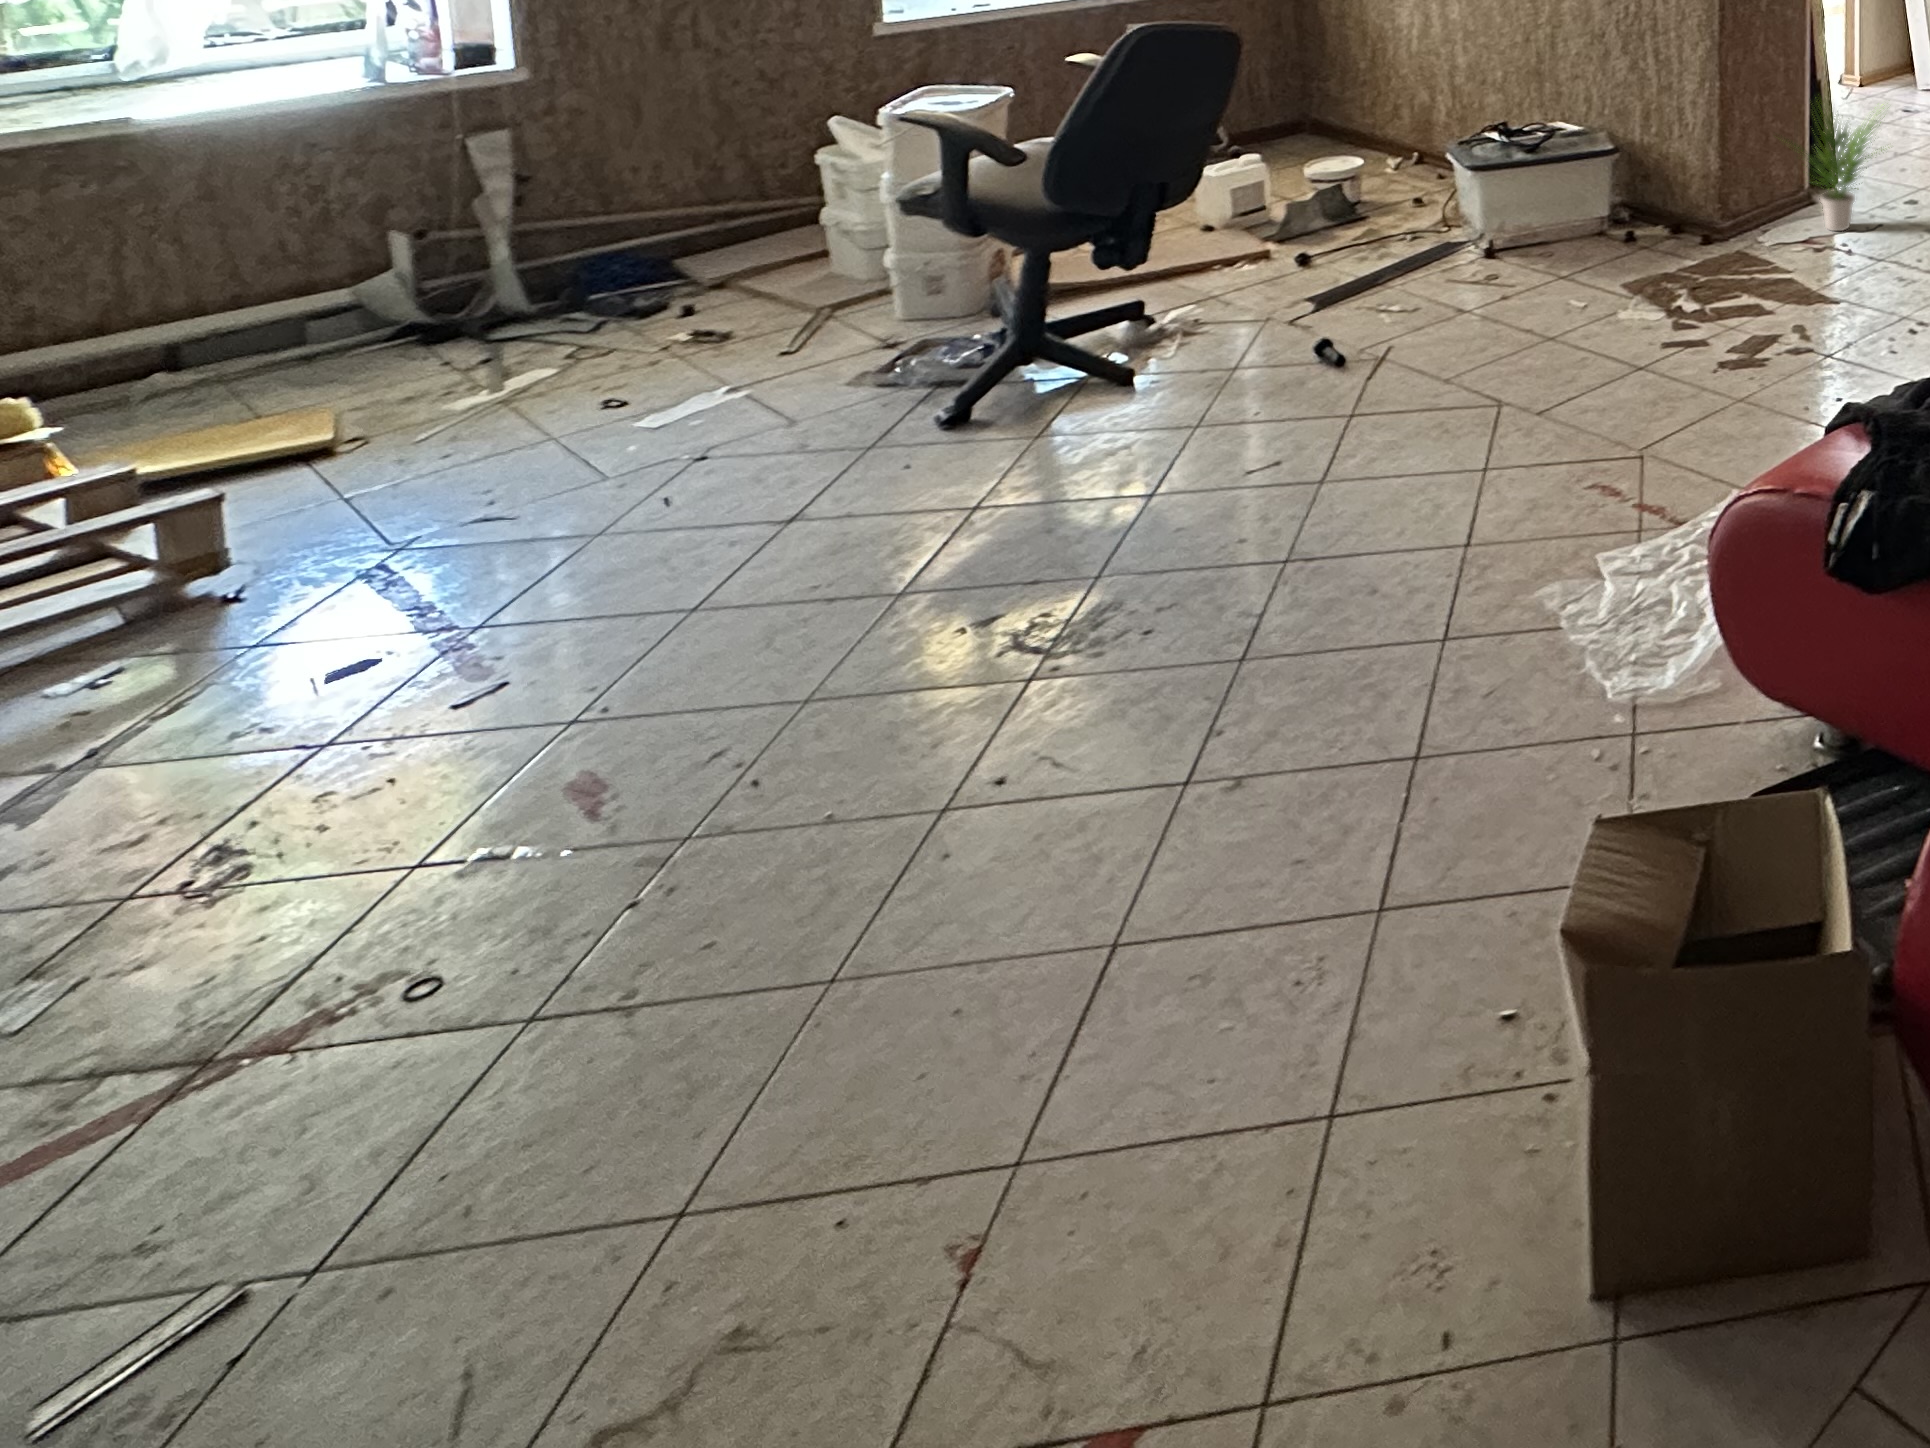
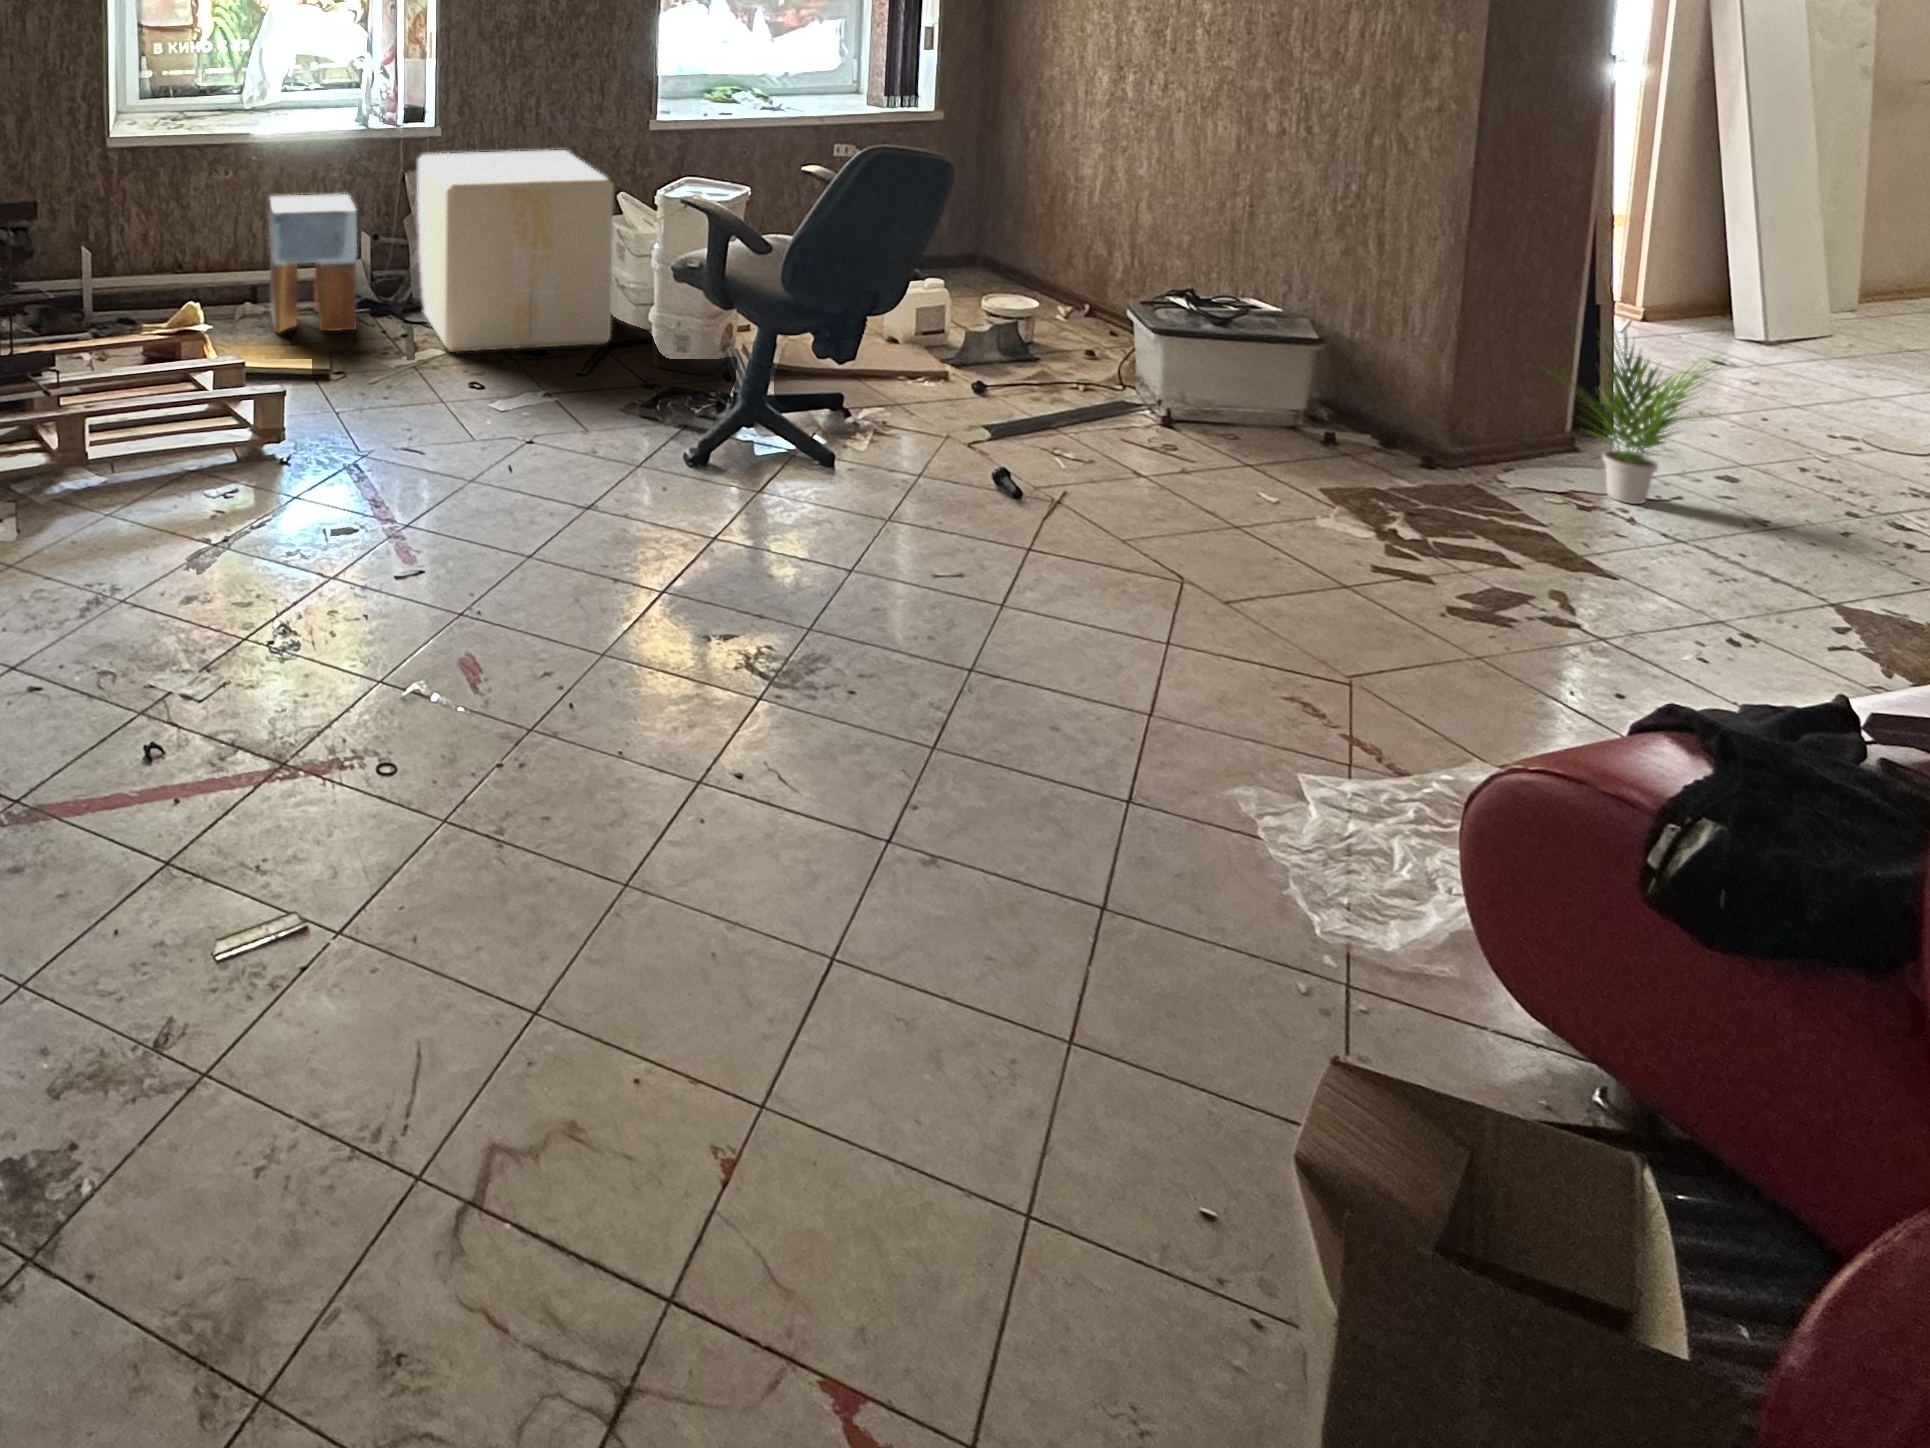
cardboard box: none [474,74,833,371] -> present [417,150,614,352]
stool: none [150,184,369,417] -> present [269,194,357,333]

